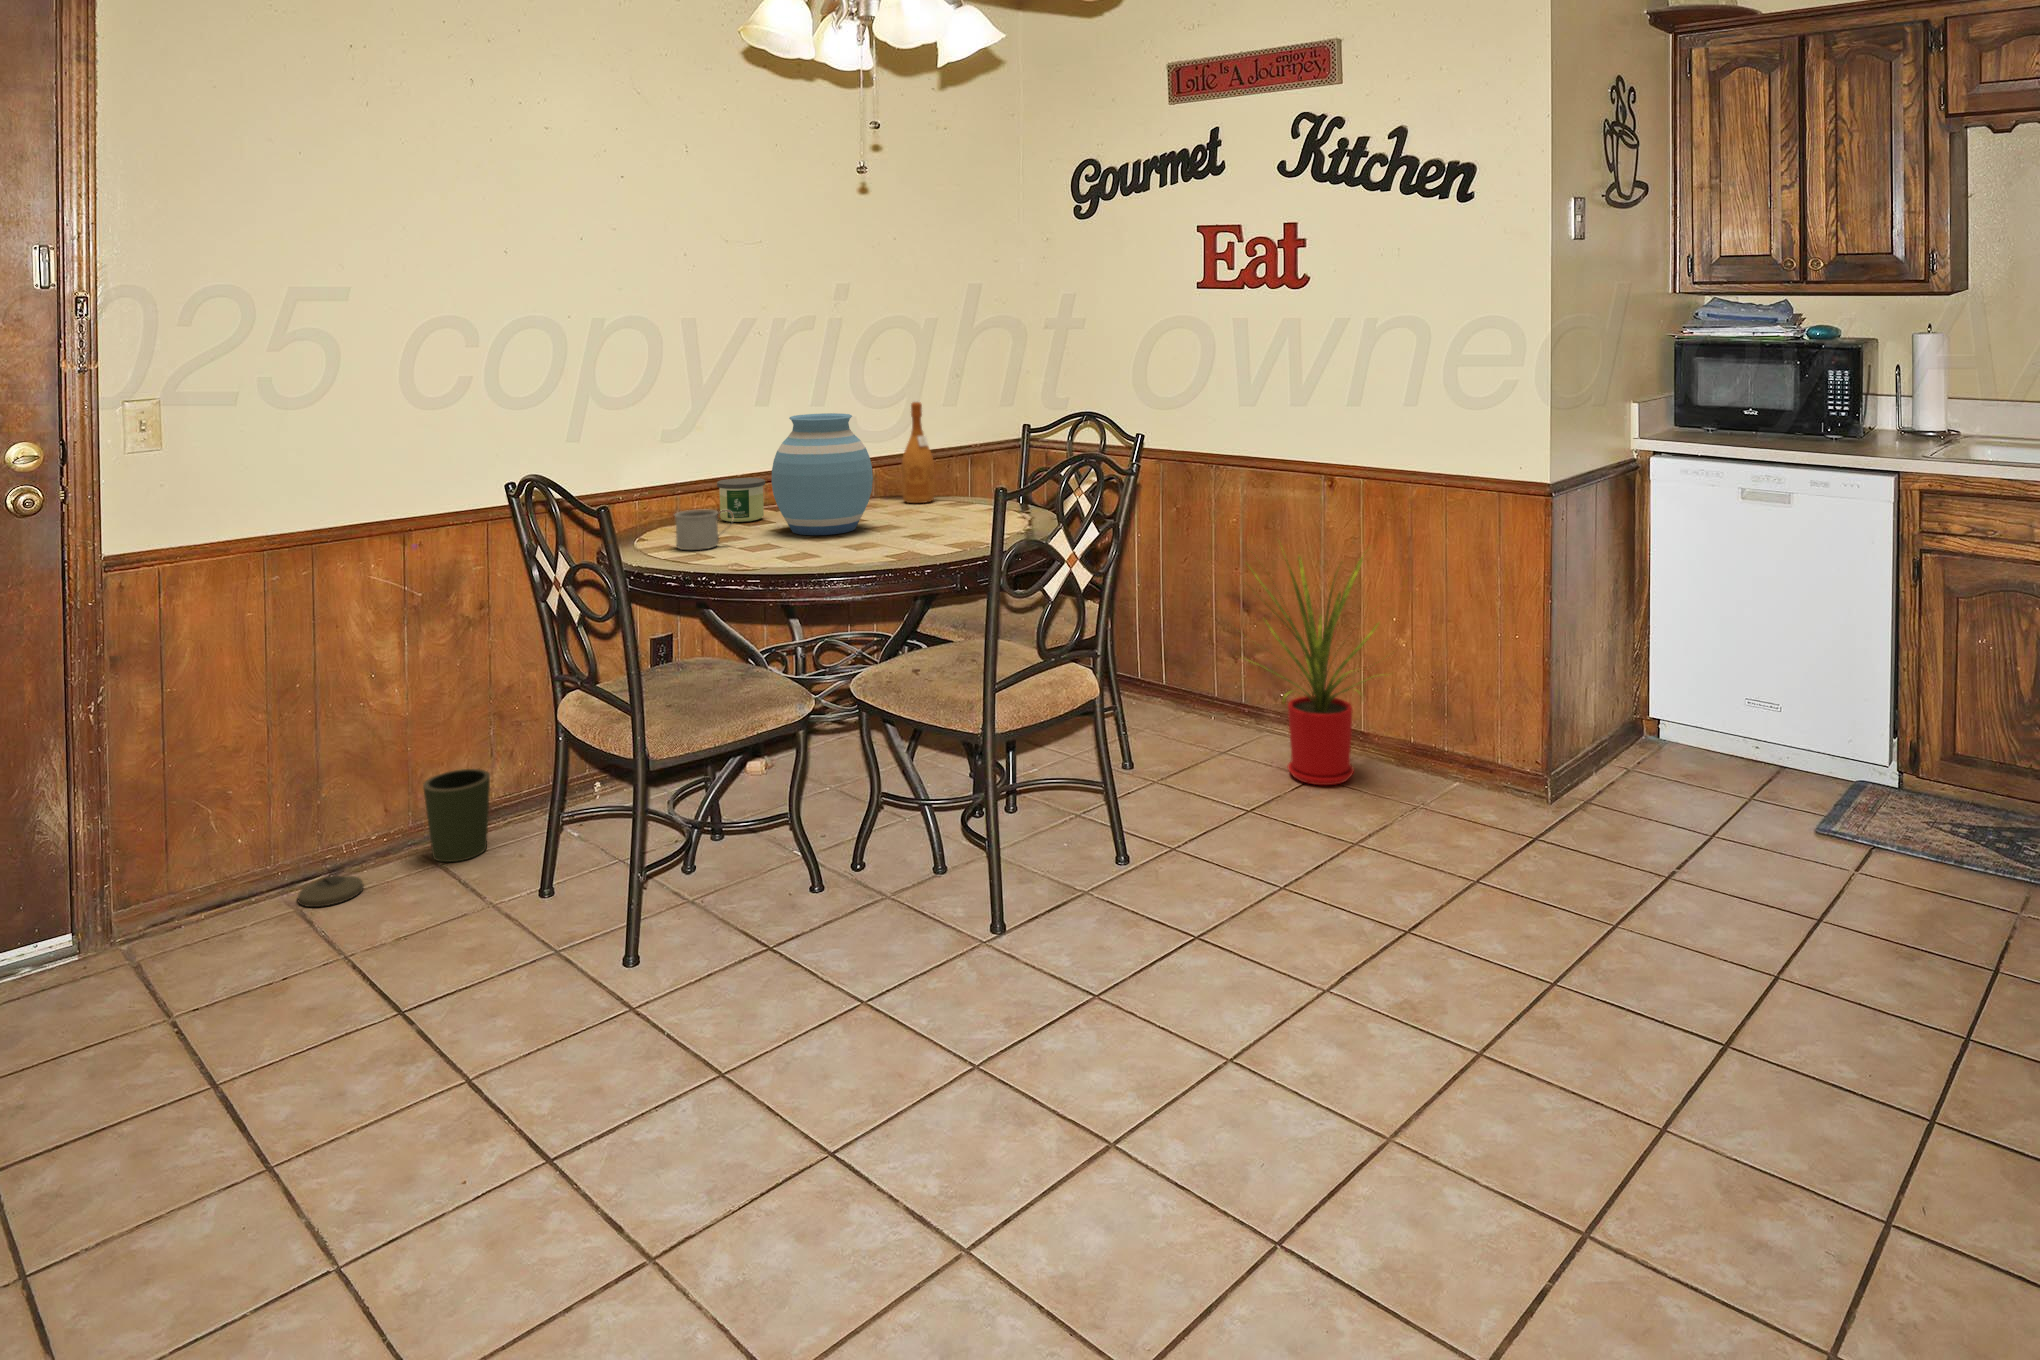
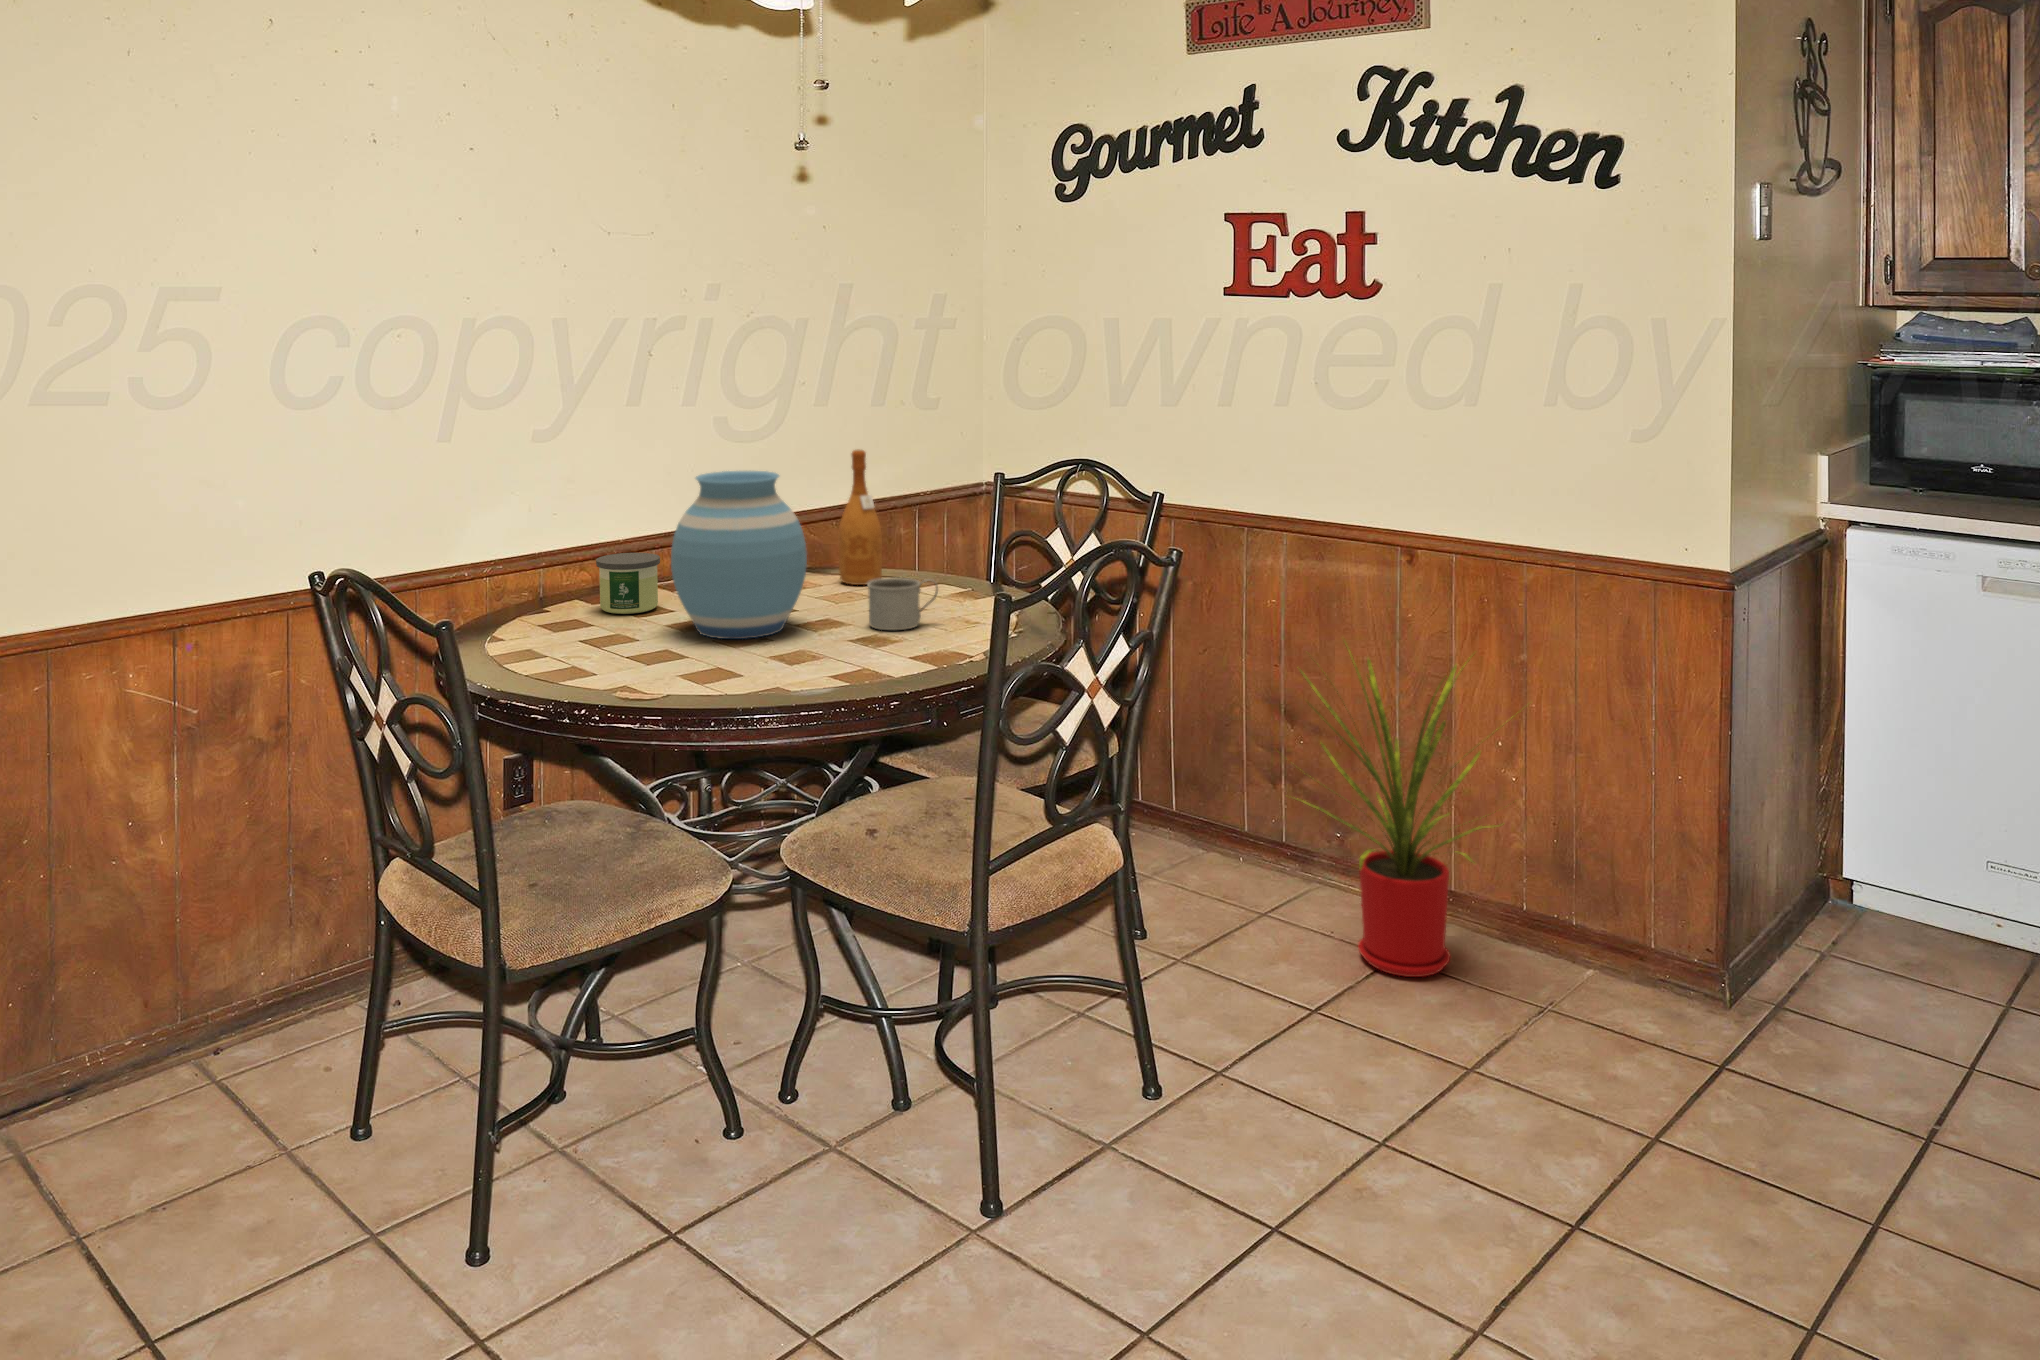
mug: present [675,509,732,550] -> present [867,578,938,630]
trash can: present [298,769,490,907] -> none [25,949,291,1155]

